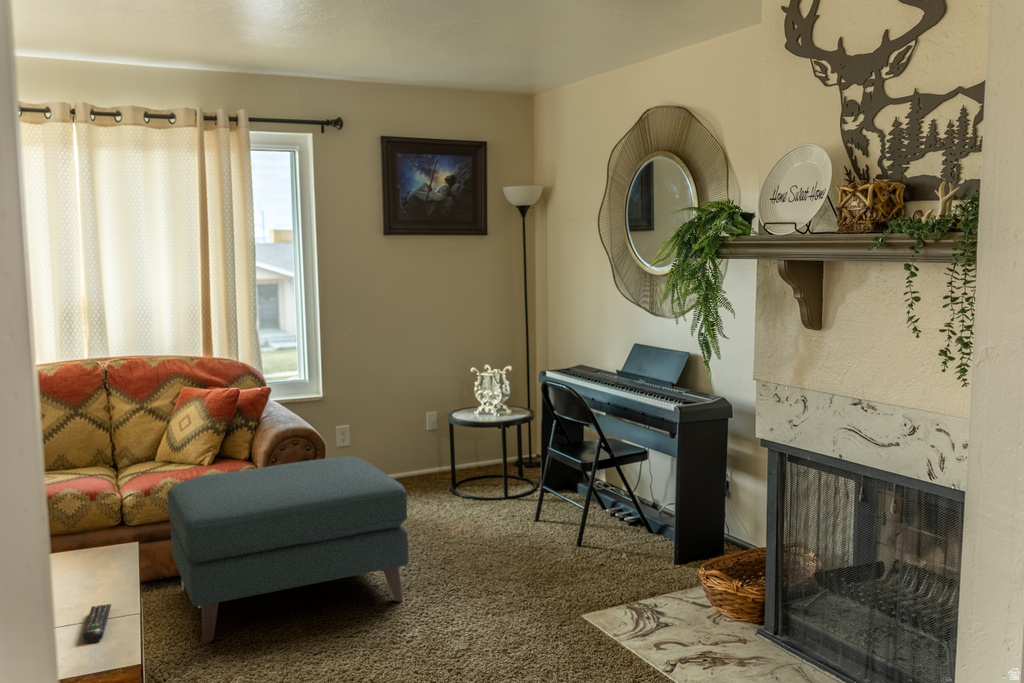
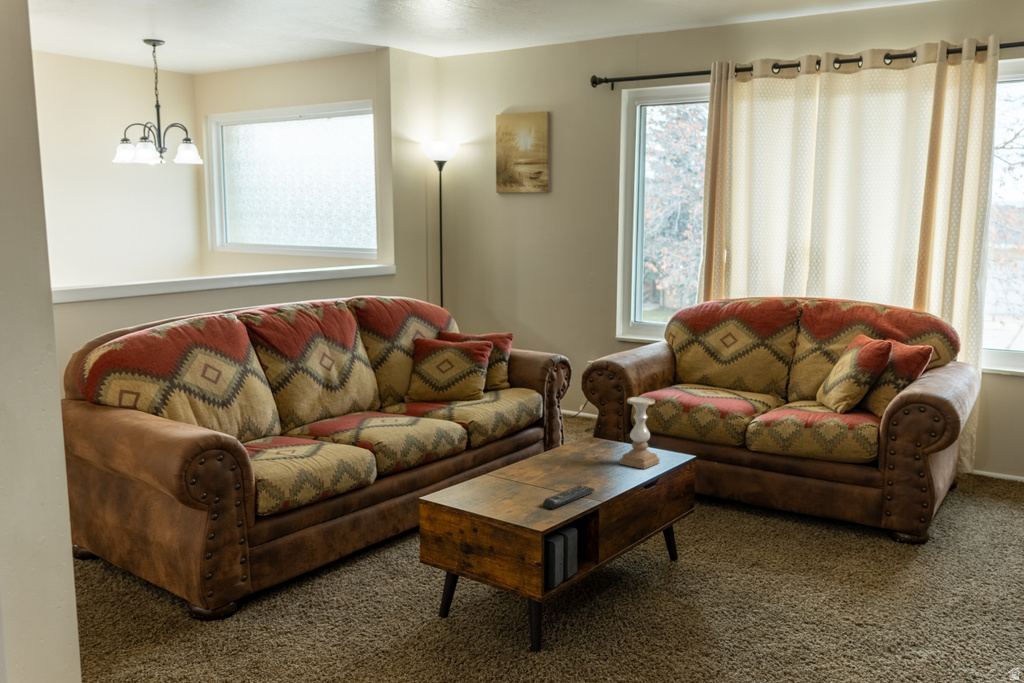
ottoman: present [167,456,409,643] -> none [729,419,999,622]
candle holder: none [74,491,117,575] -> present [620,397,659,469]

